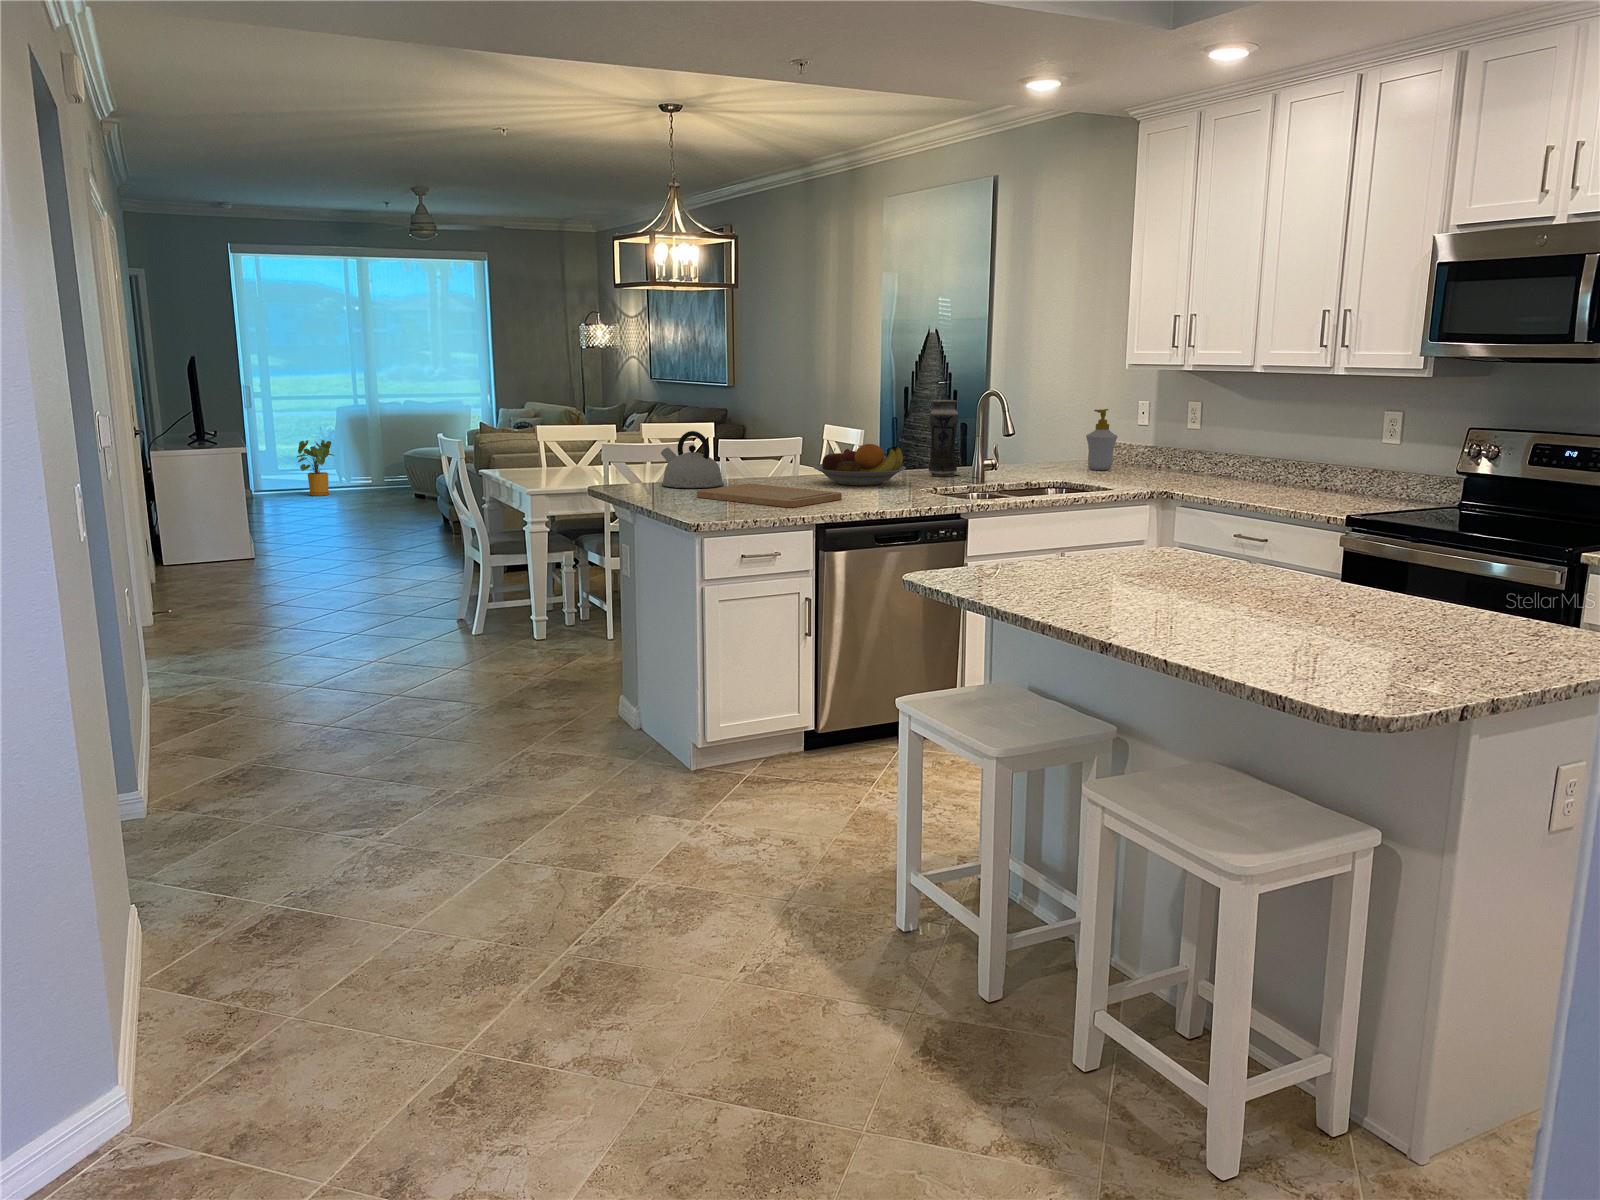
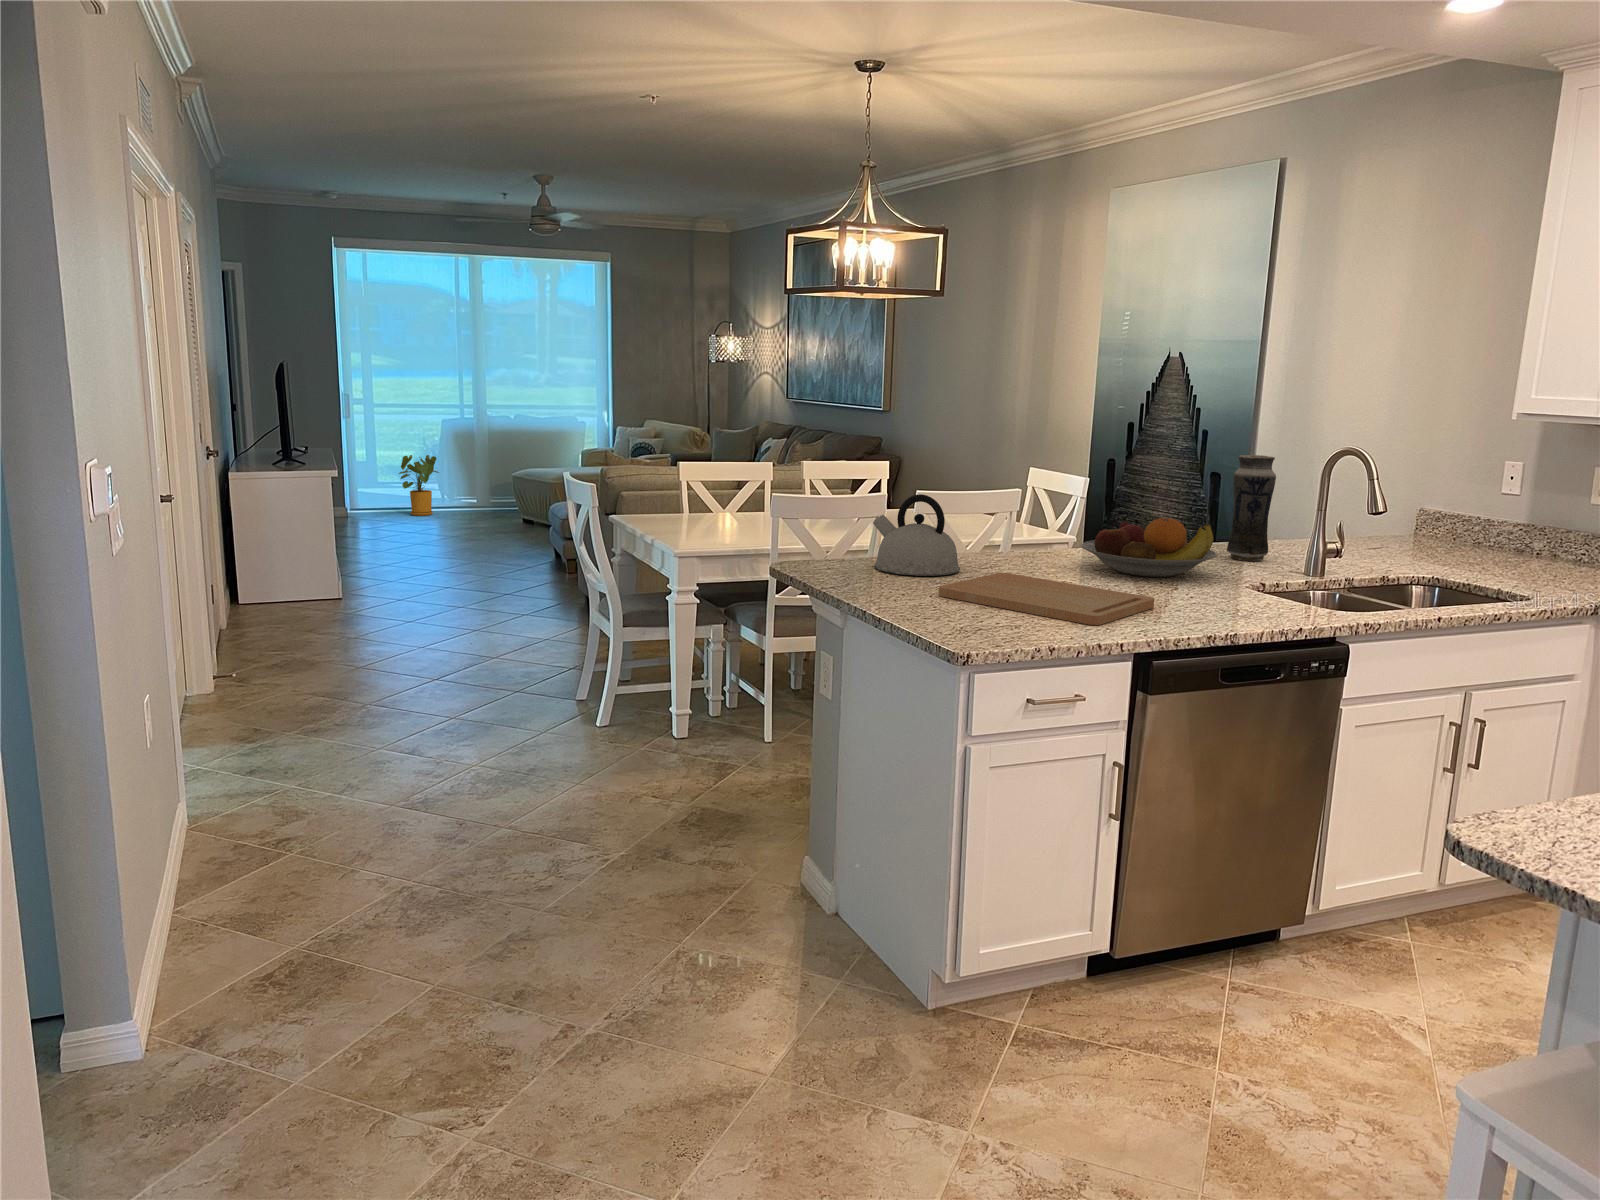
soap bottle: present [1086,409,1118,470] -> none [1444,472,1493,556]

